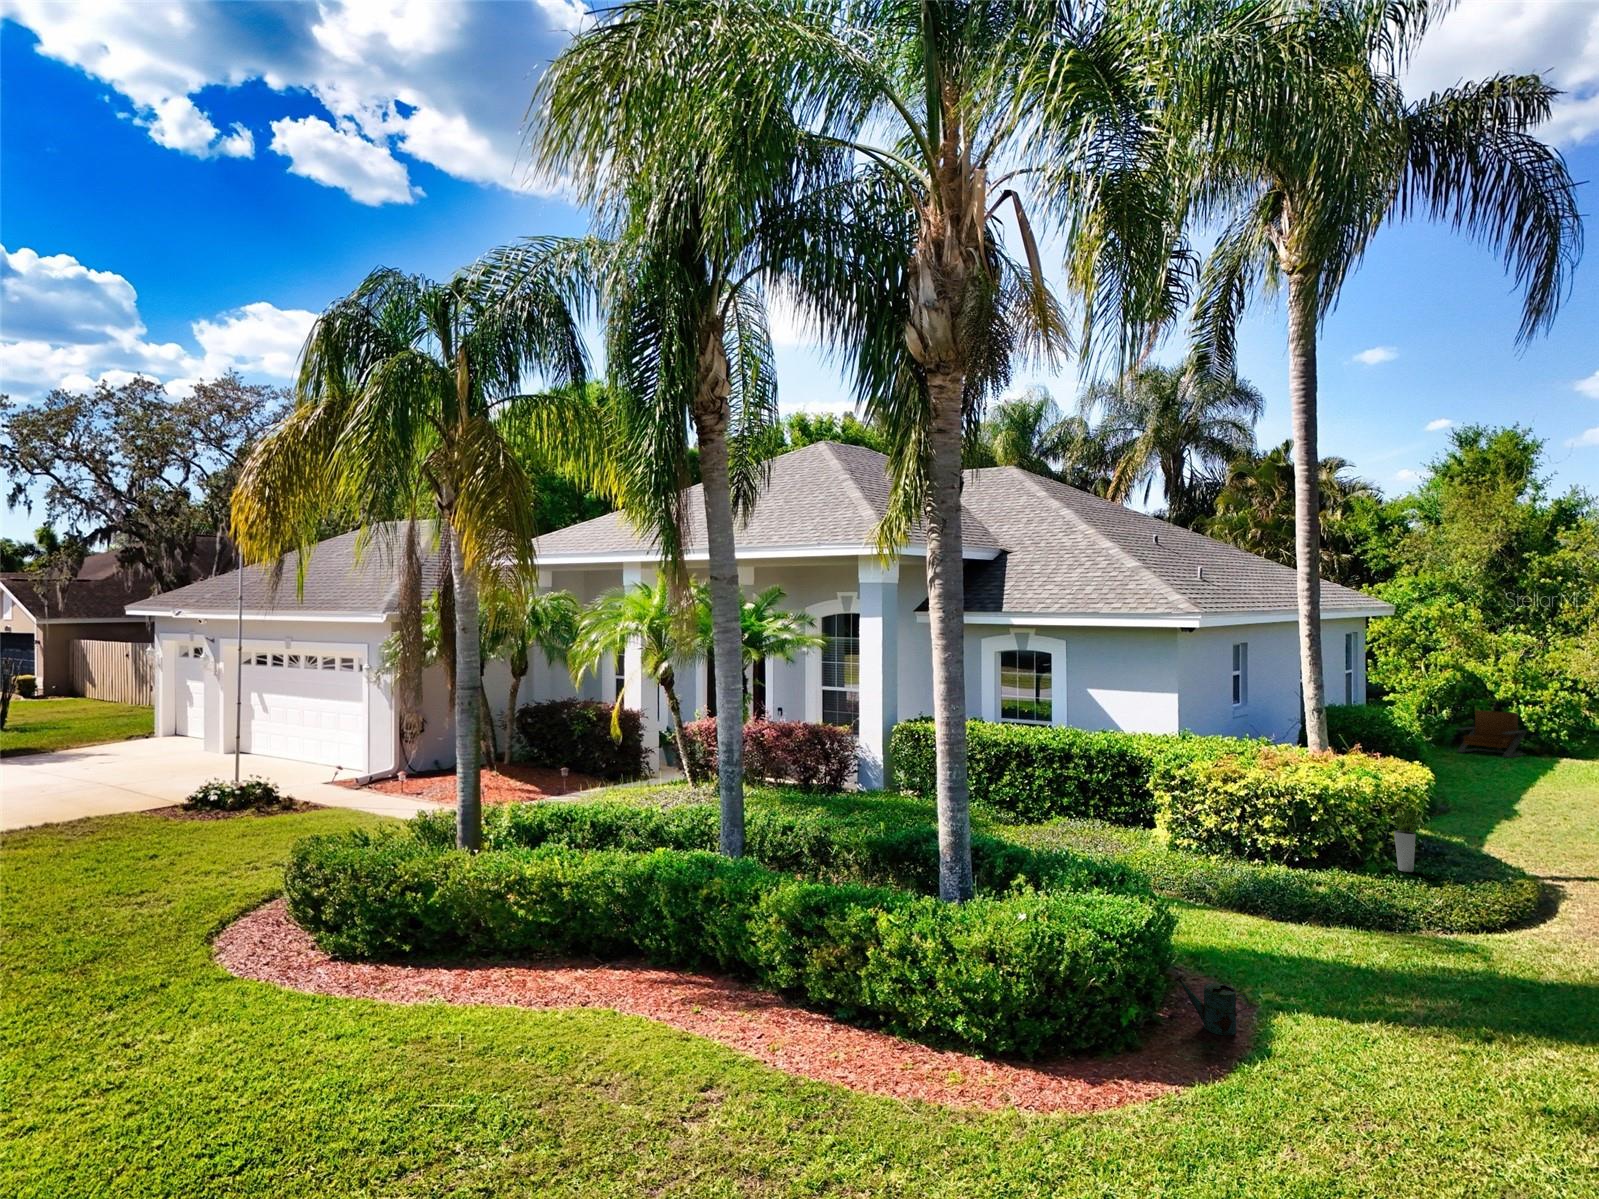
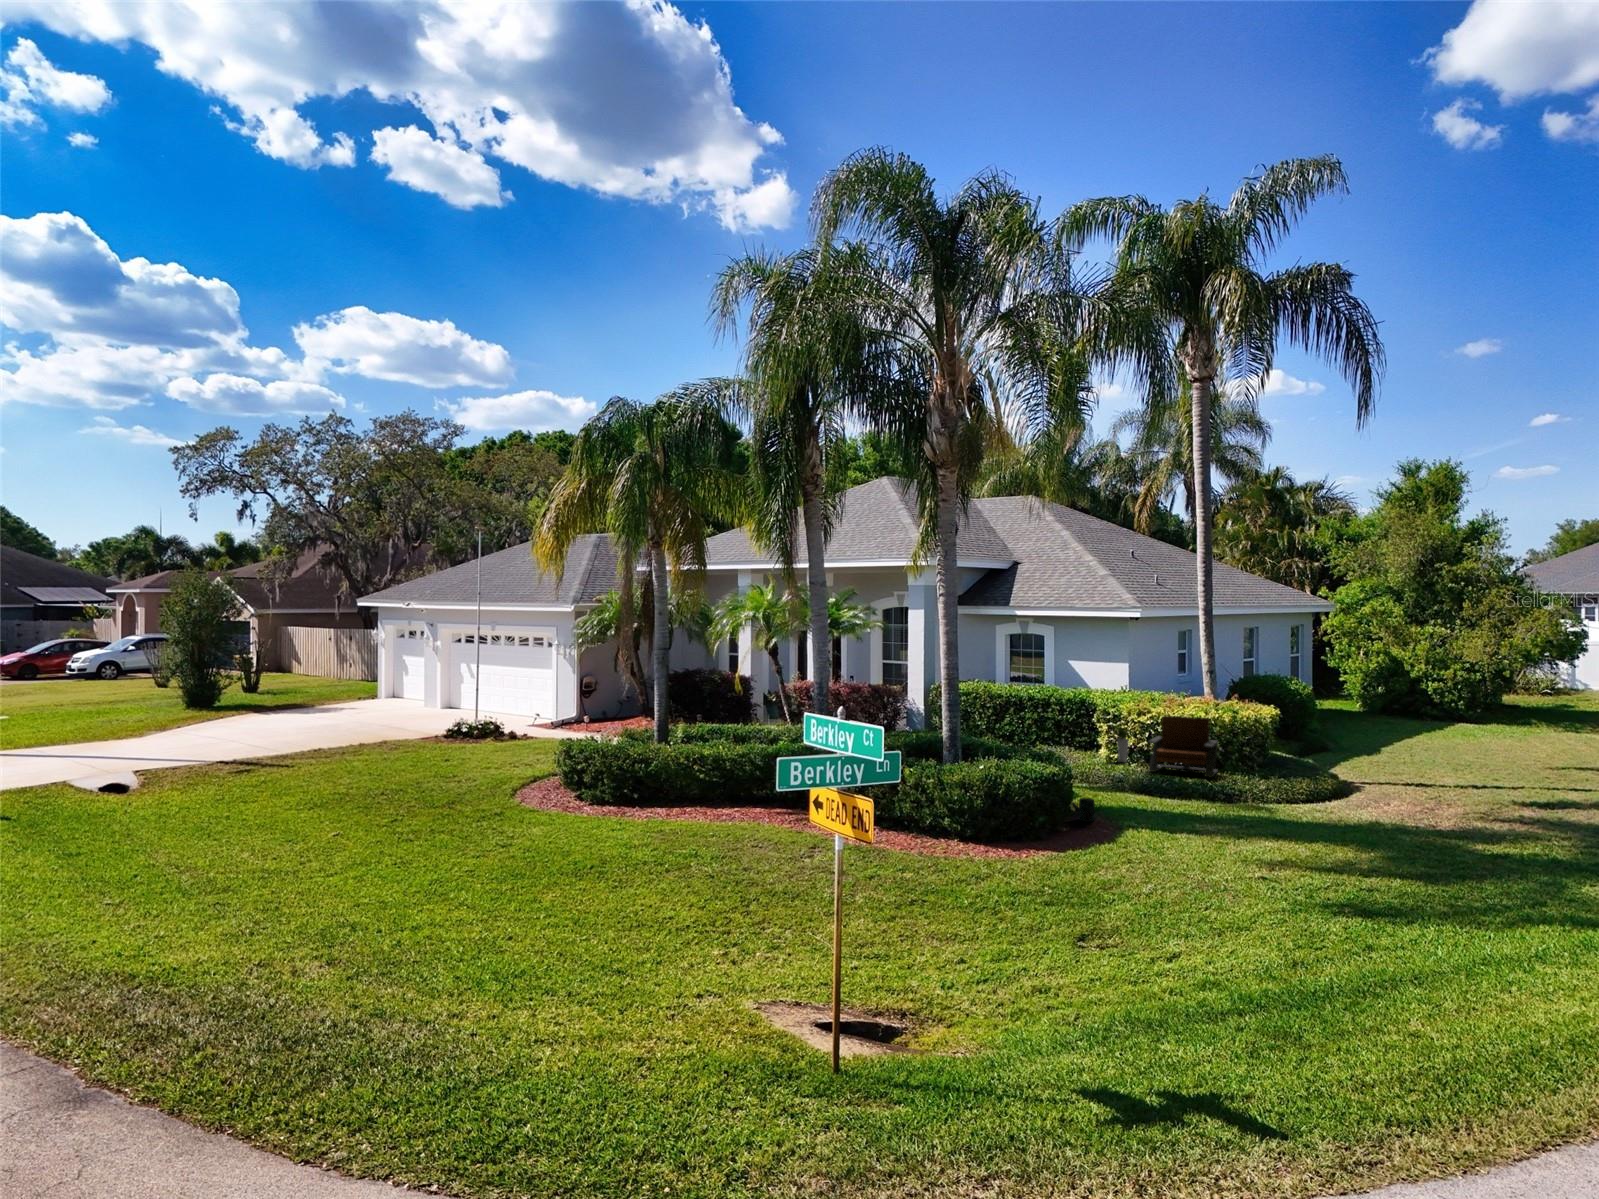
lounge chair: present [1457,710,1526,758] -> present [1148,716,1218,778]
planter: present [1393,810,1418,872] -> present [1116,727,1130,762]

